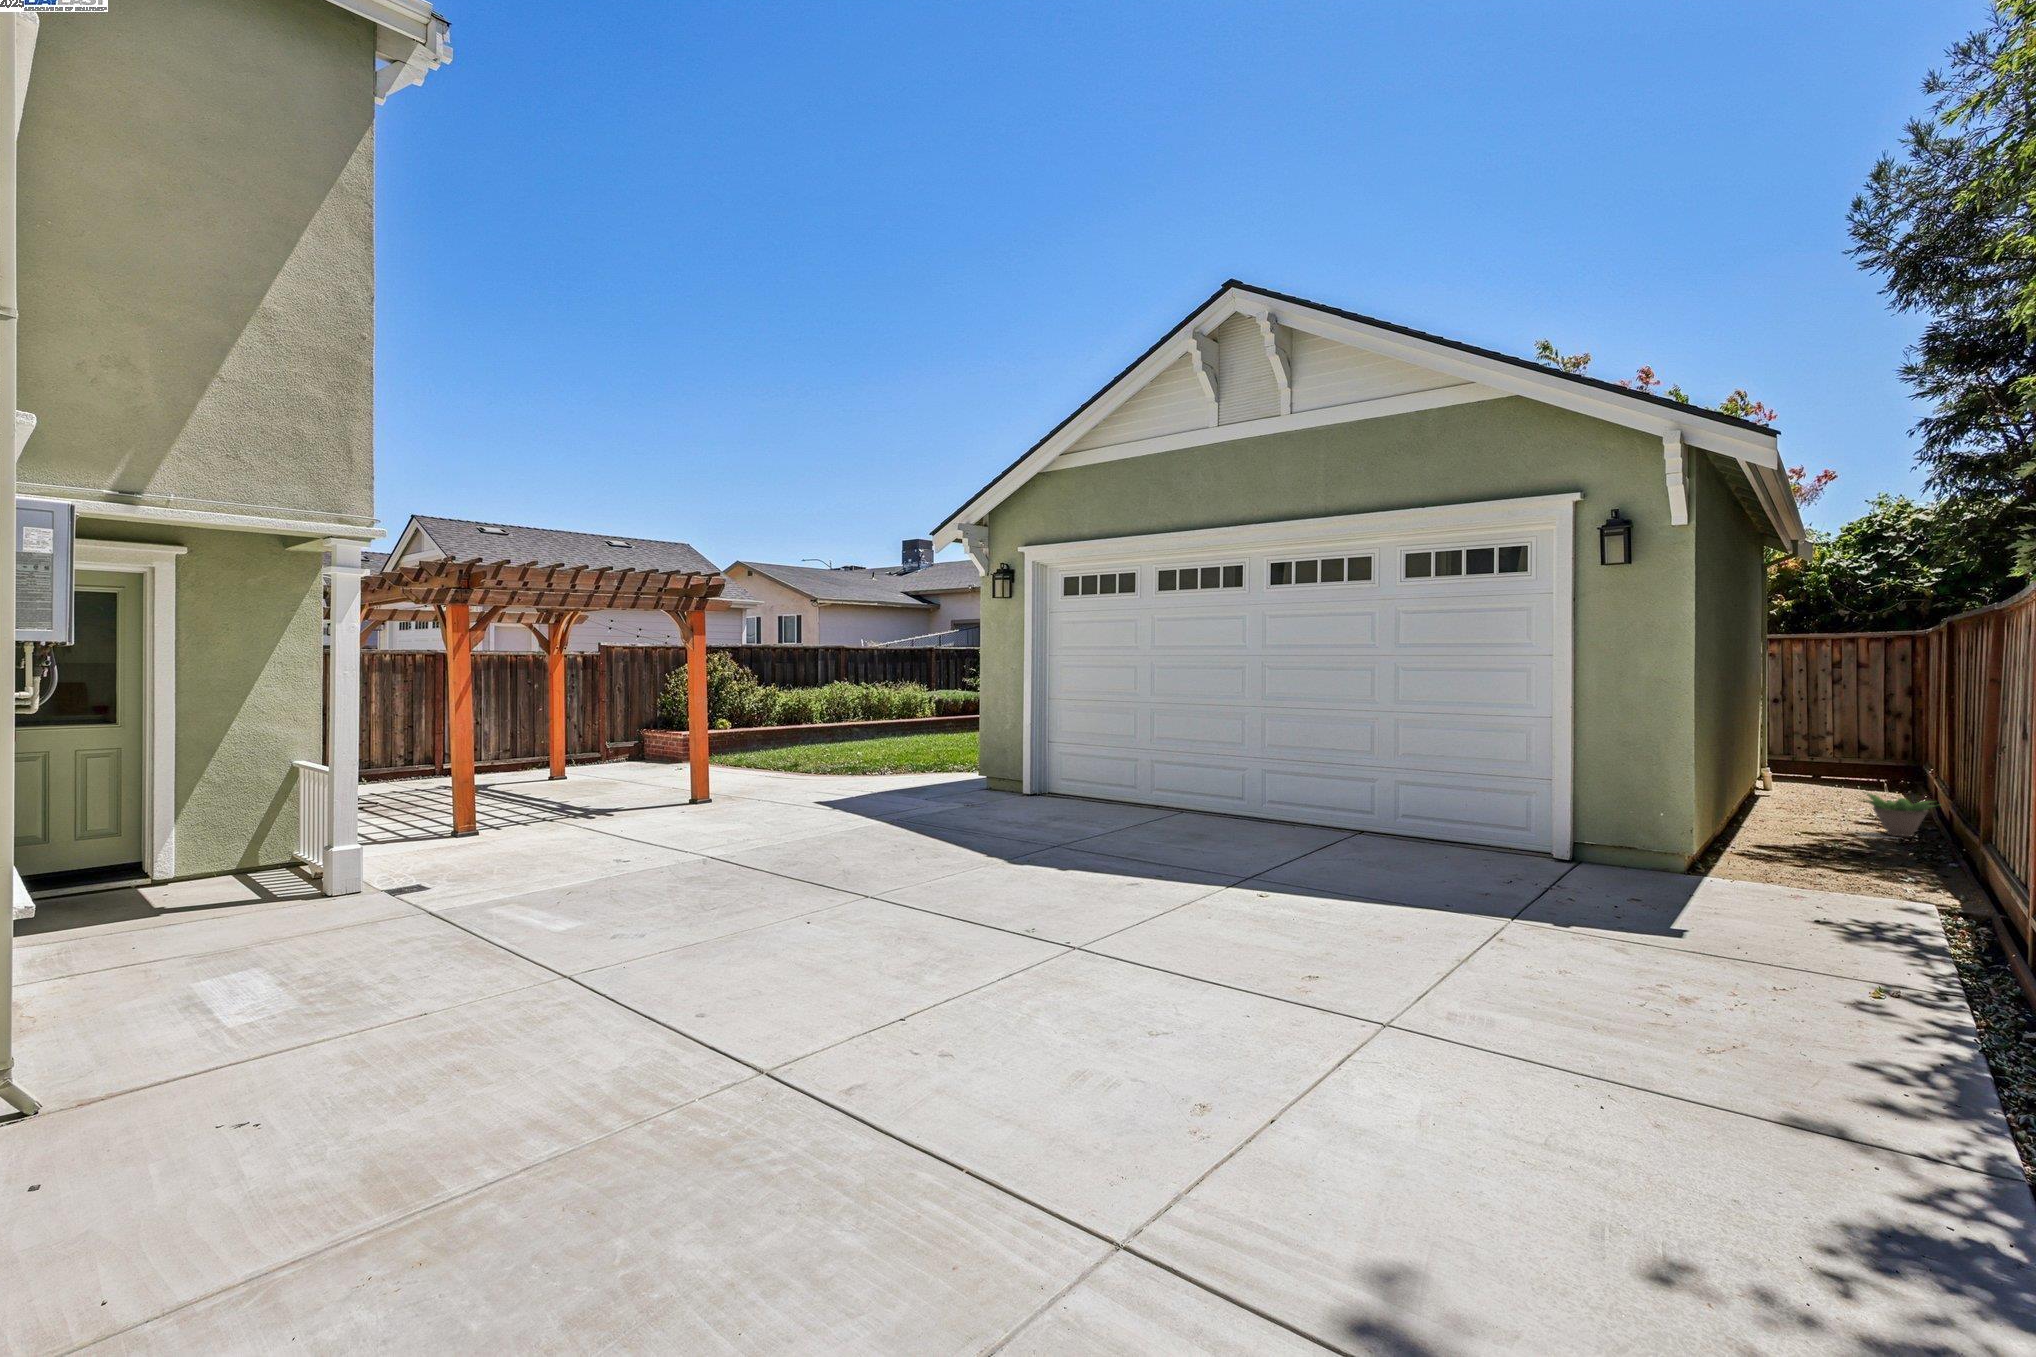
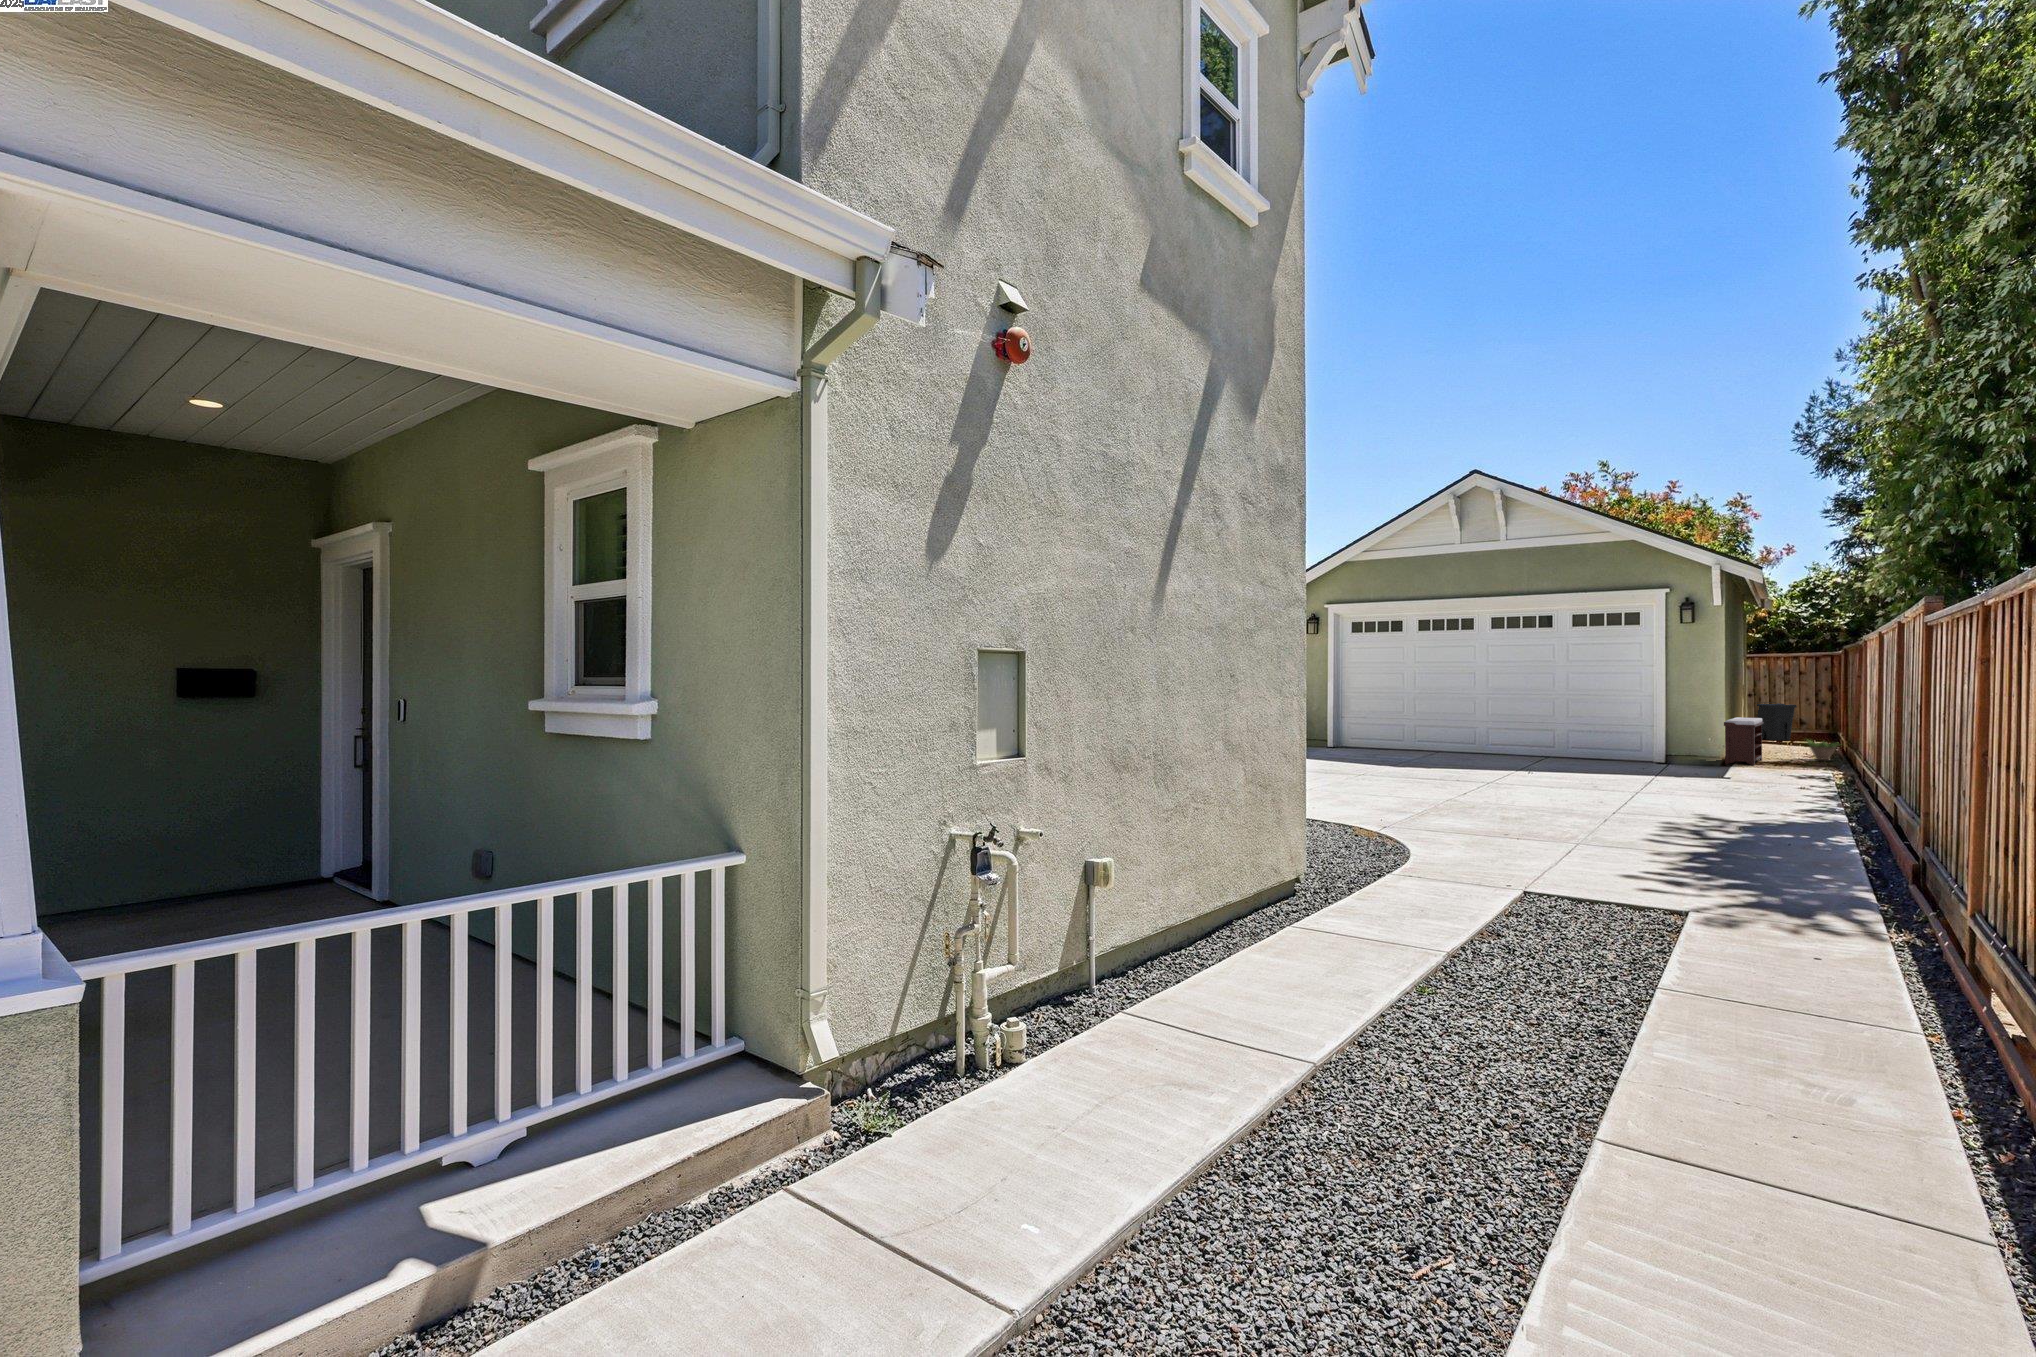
trash can: none [1772,716,1852,781] -> present [1757,703,1797,740]
bench: none [1694,750,1780,853] -> present [1724,717,1764,765]

